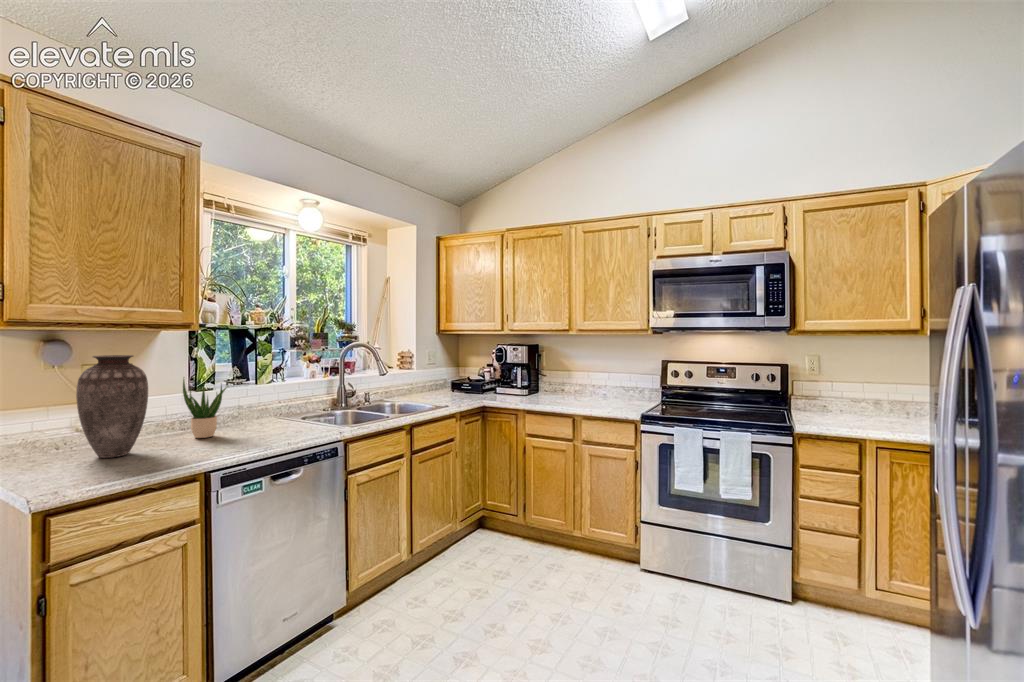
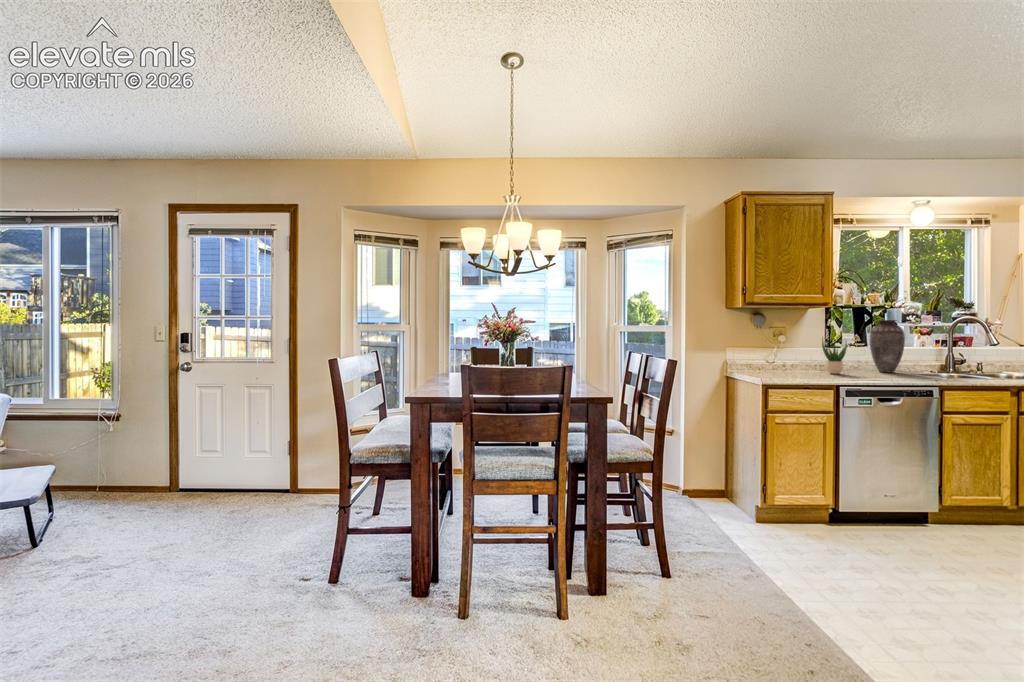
vase: present [76,355,148,458] -> present [870,320,905,373]

